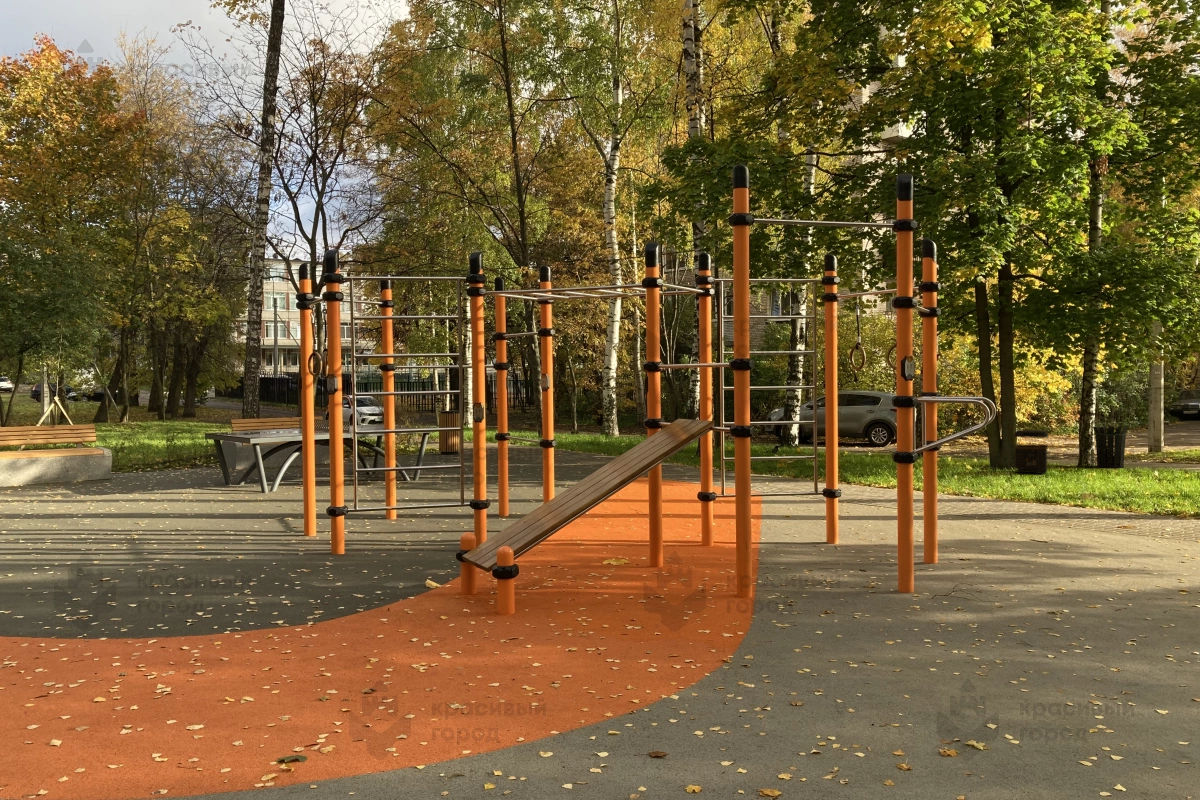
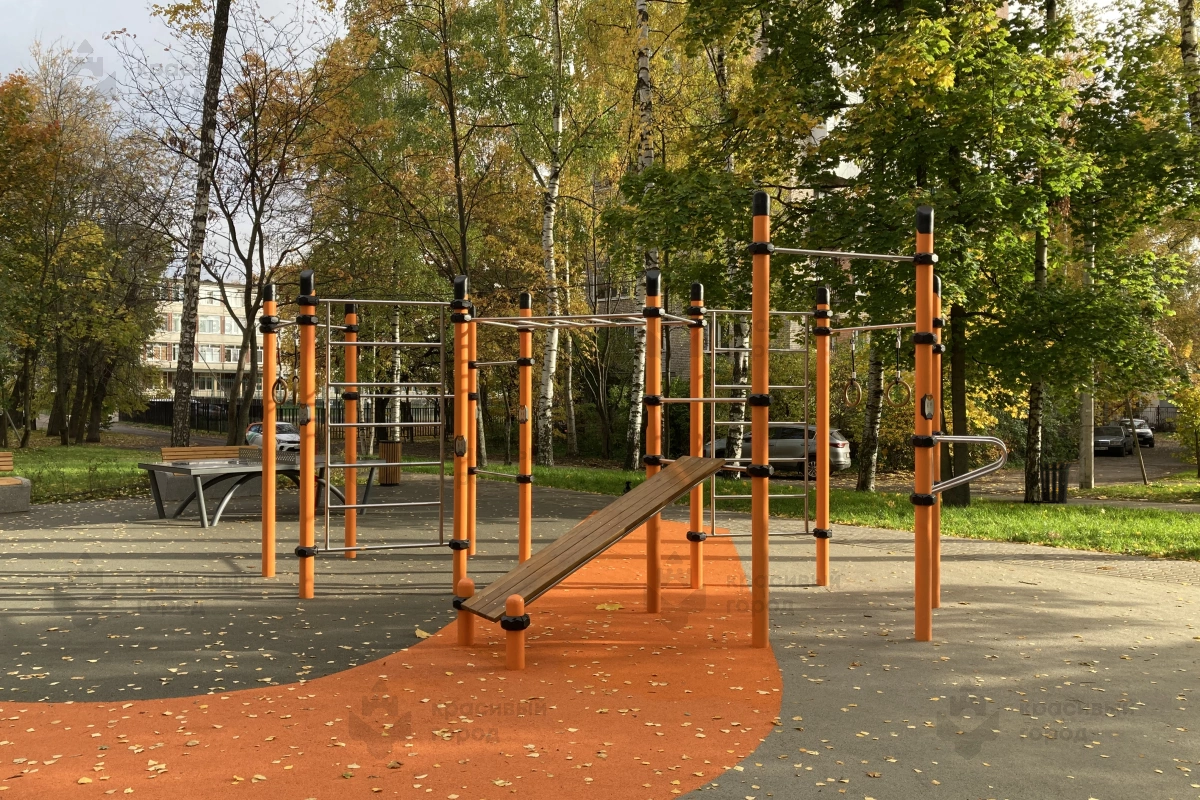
toolbox: present [1014,430,1048,474] -> none [966,465,1000,509]

